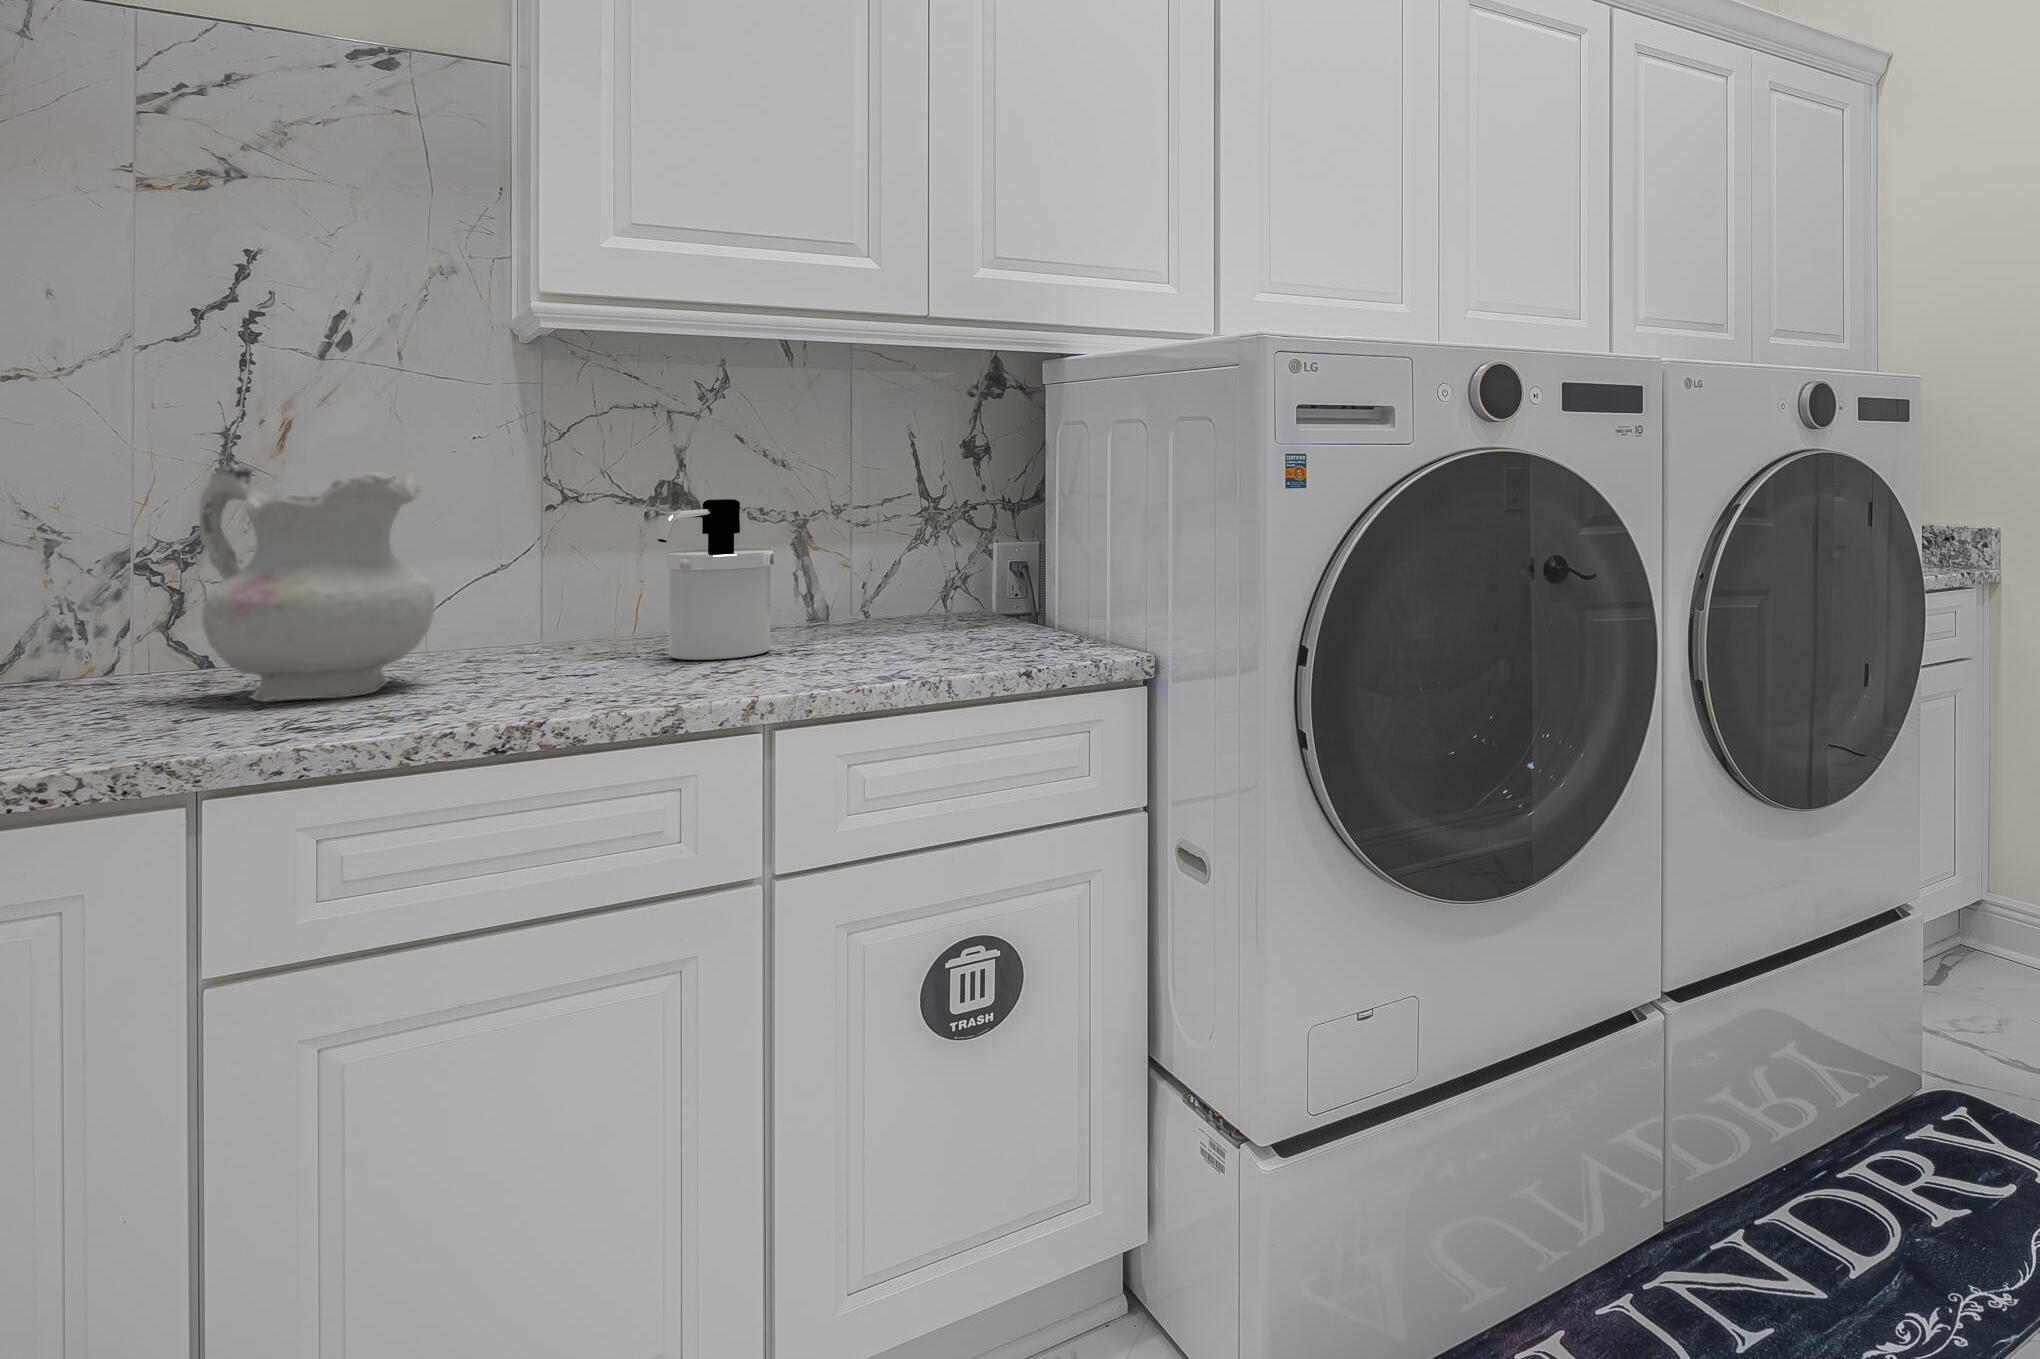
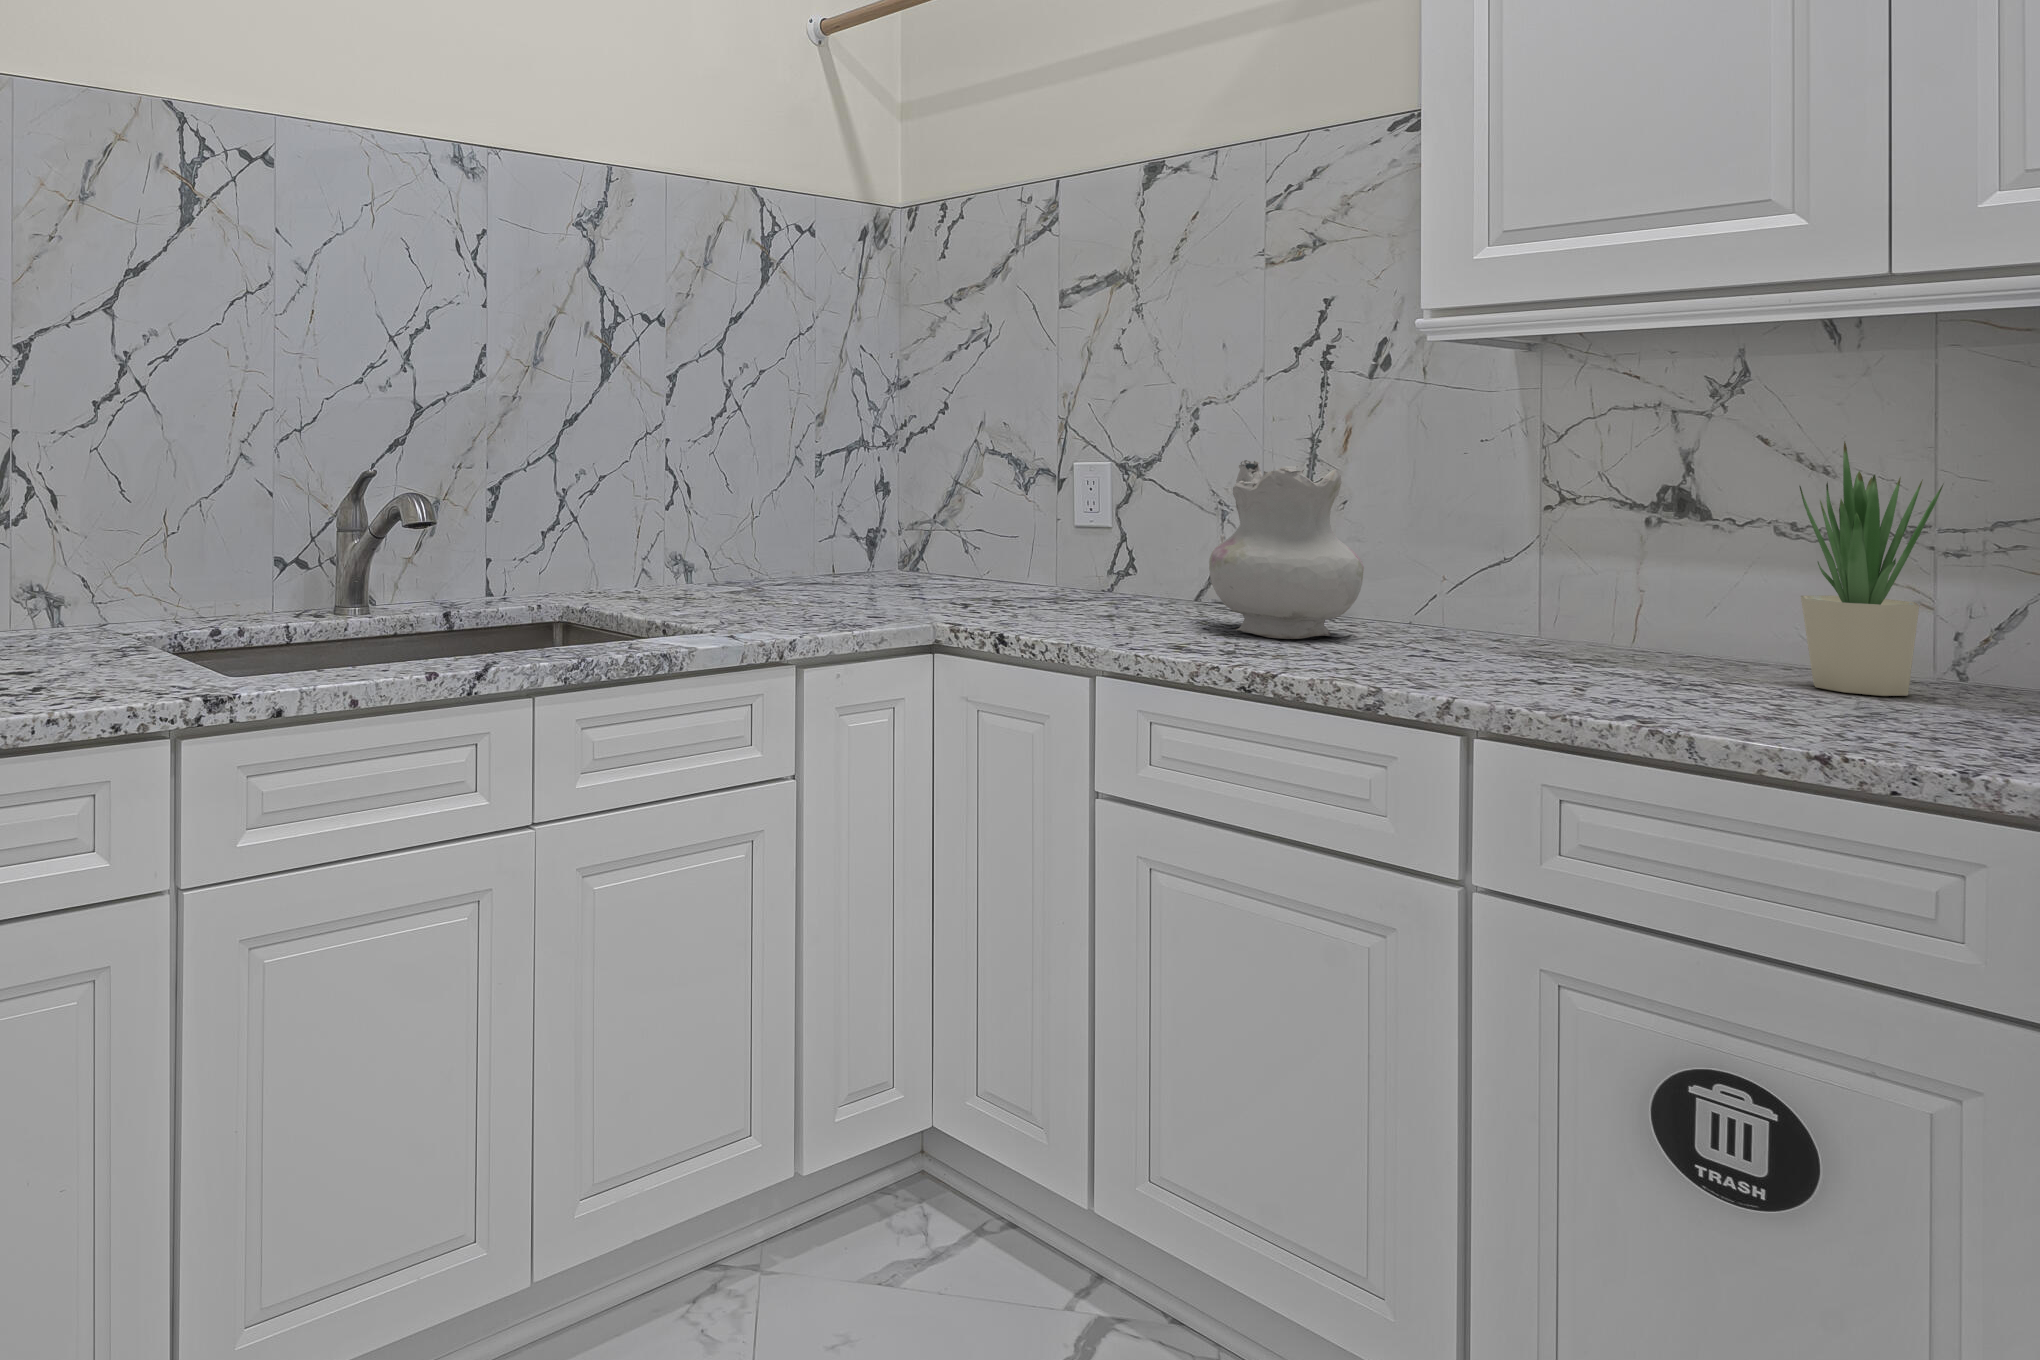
potted plant: none [812,440,901,639] -> present [1799,441,1943,696]
soap dispenser: present [658,499,774,660] -> none [1508,504,1695,679]

